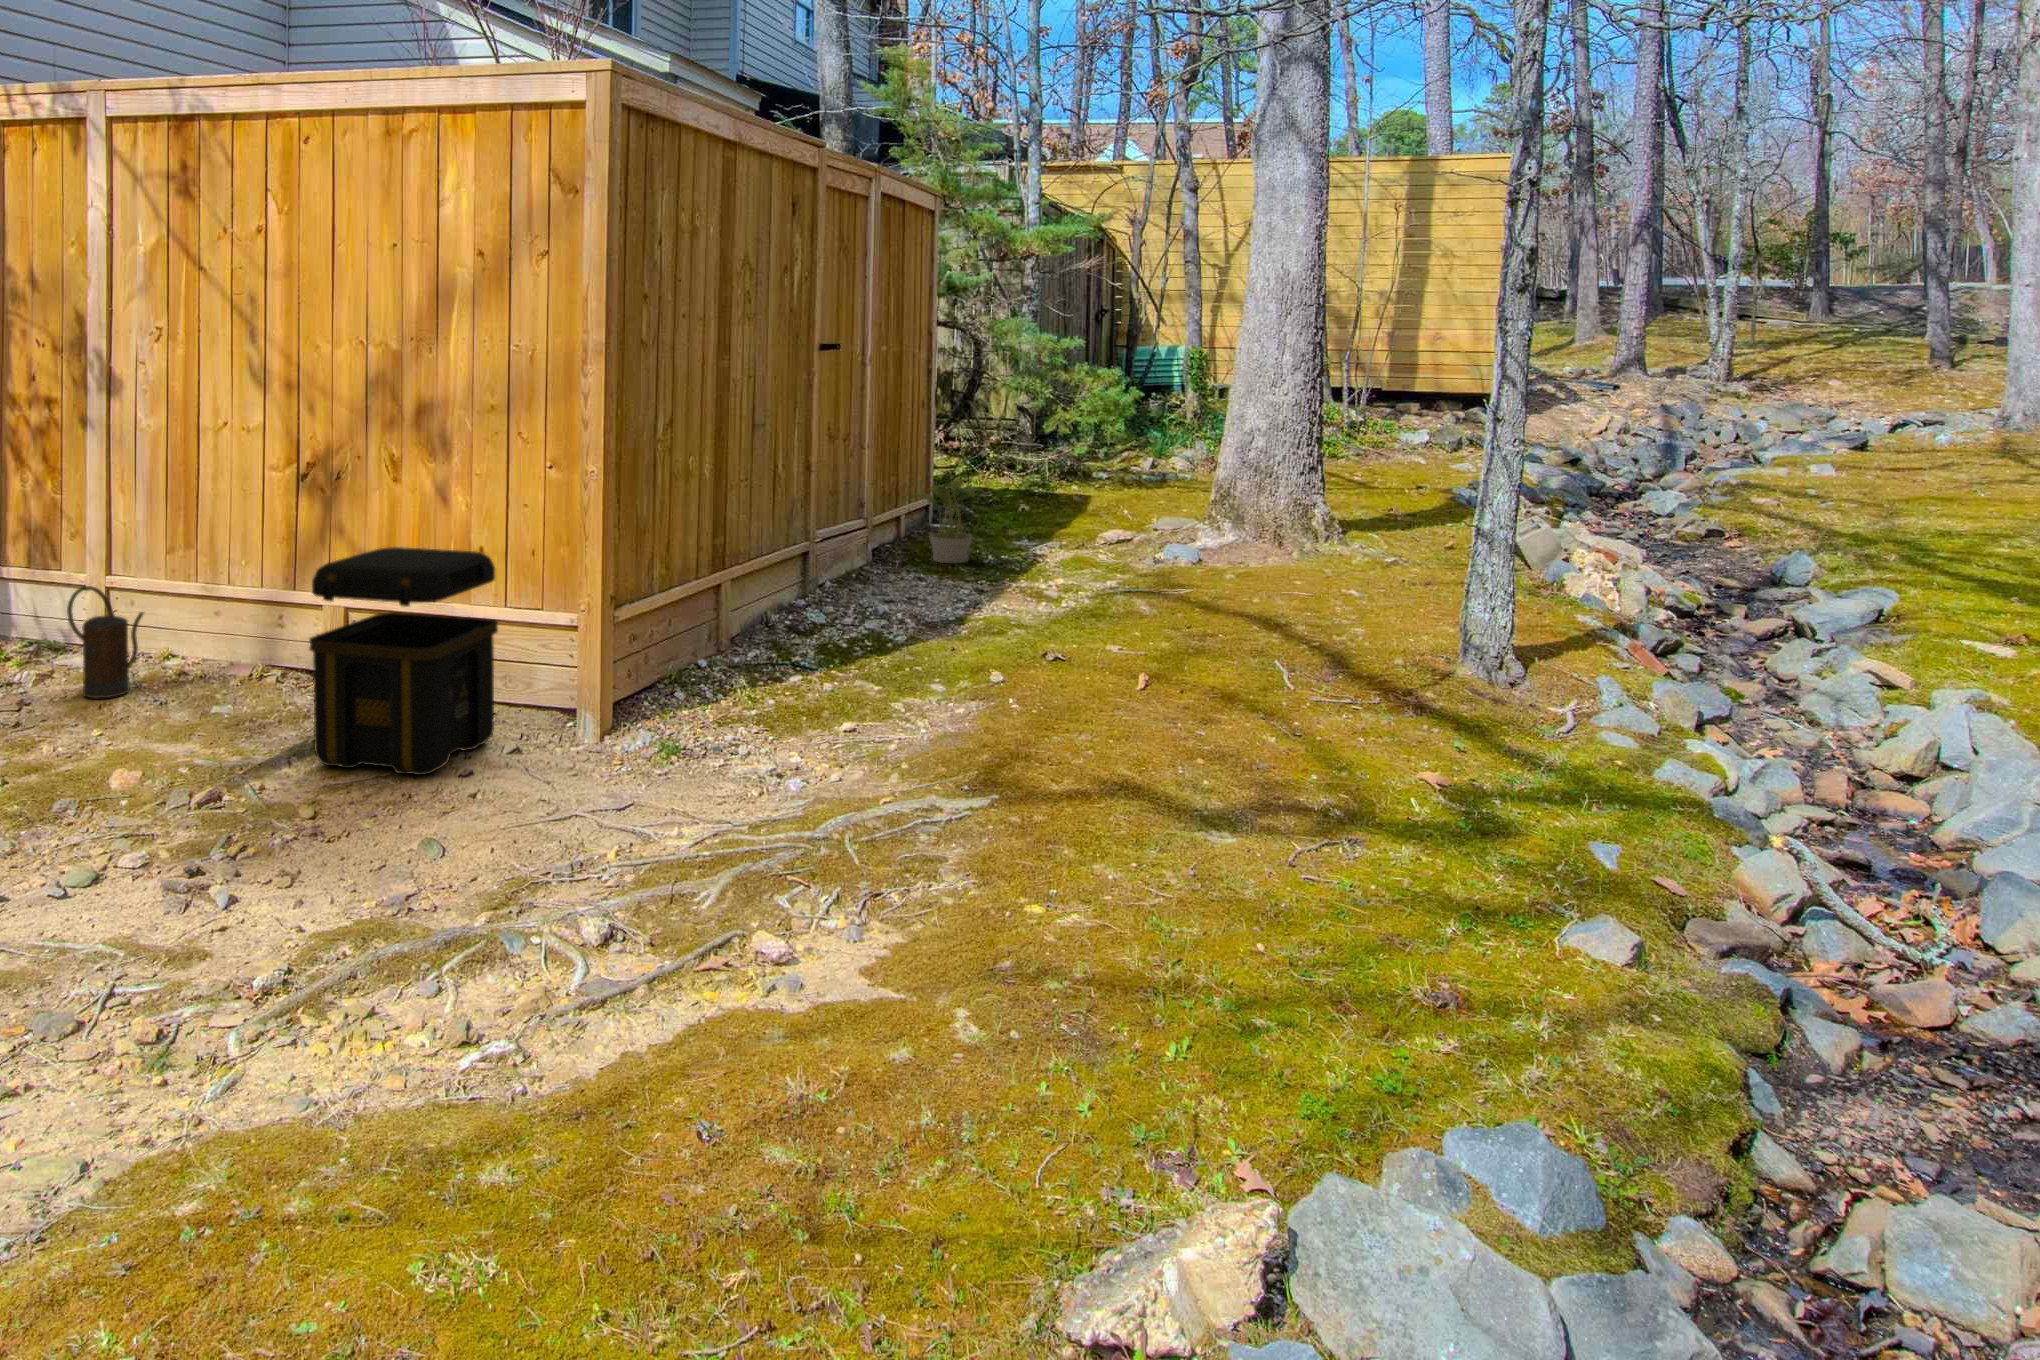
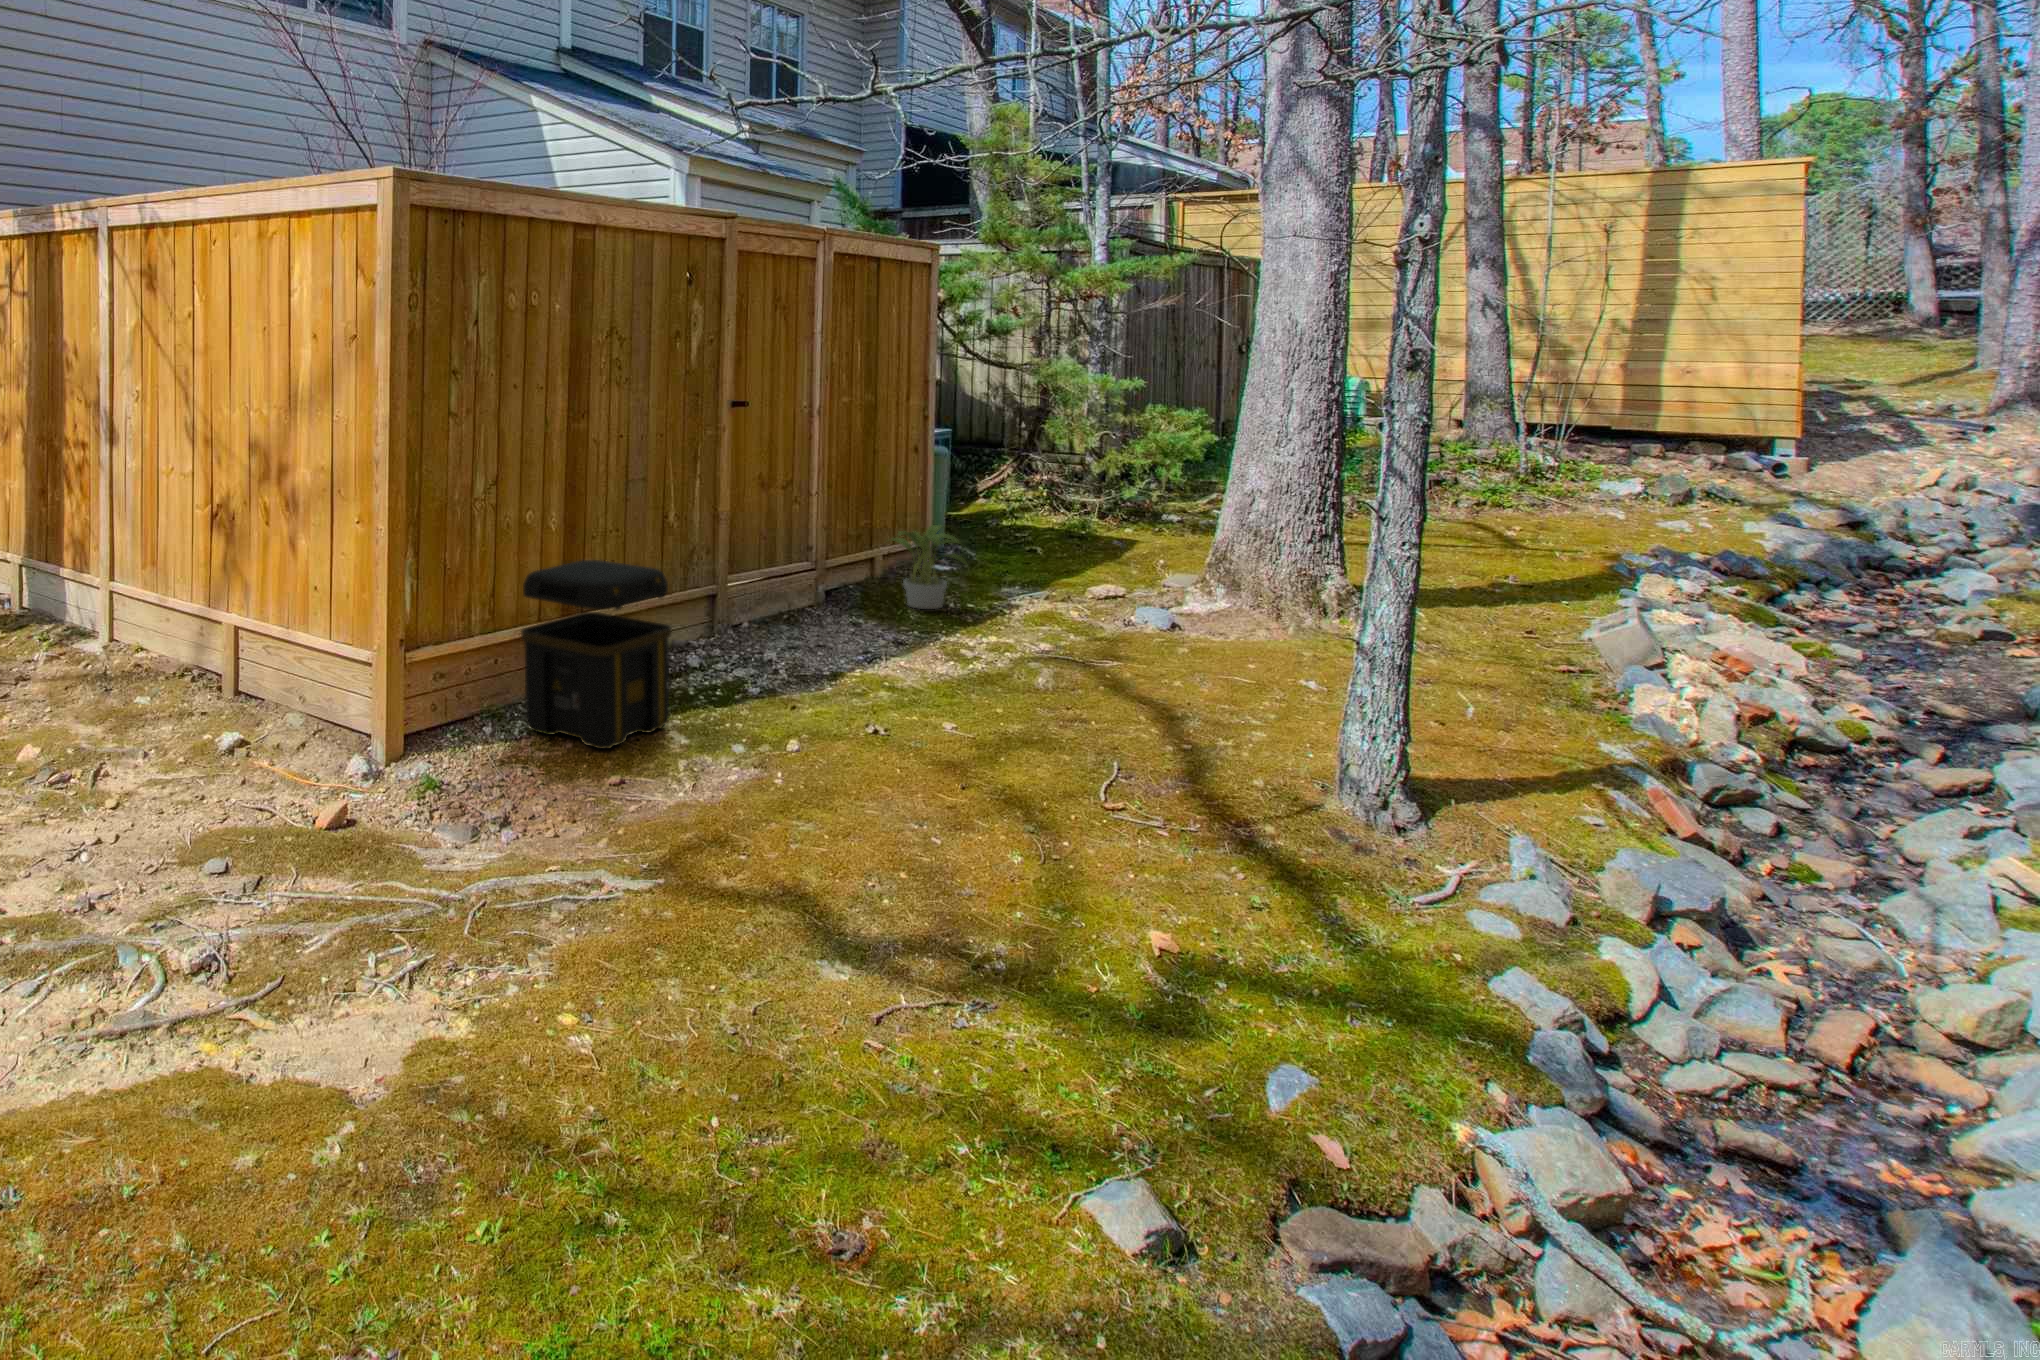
toolbox: present [309,547,498,775] -> present [521,560,671,749]
watering can: present [67,586,144,699] -> none [66,593,105,683]

